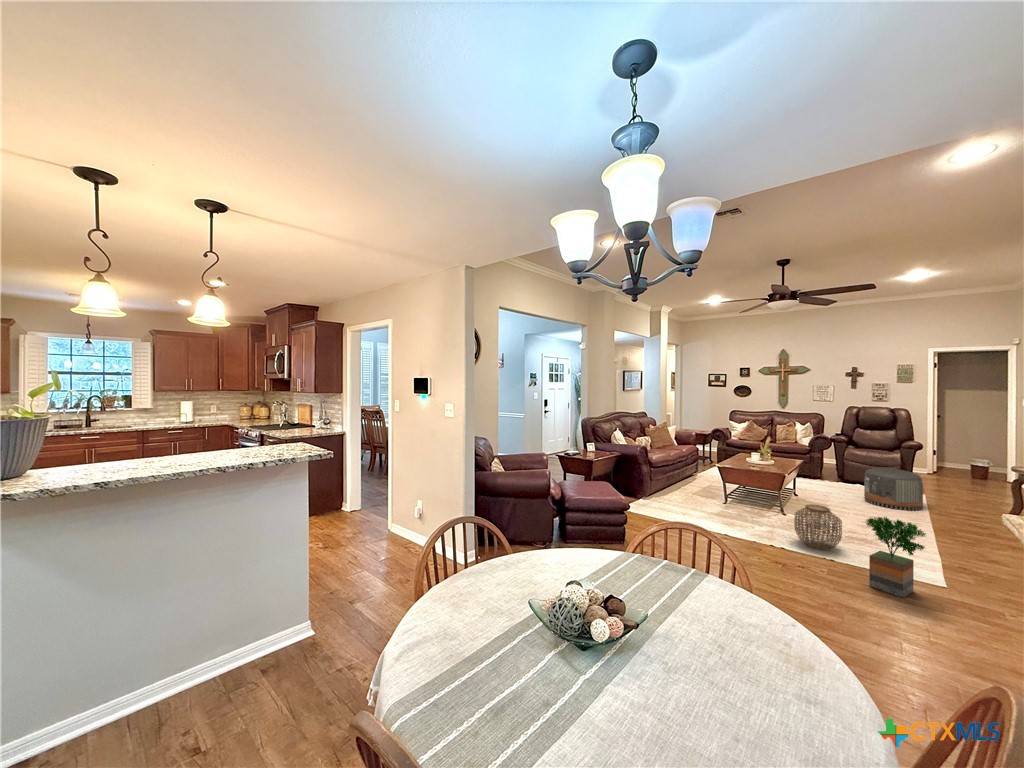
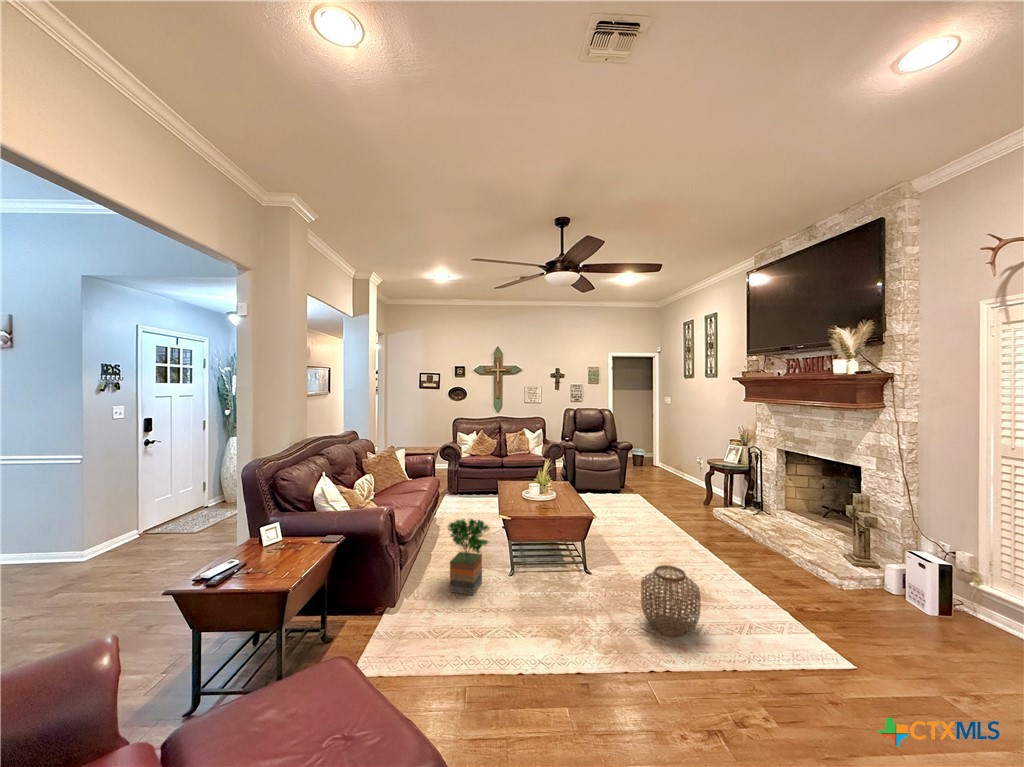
pouf: present [864,468,923,511] -> none [610,475,657,521]
potted tree: present [866,517,926,598] -> present [448,519,489,595]

